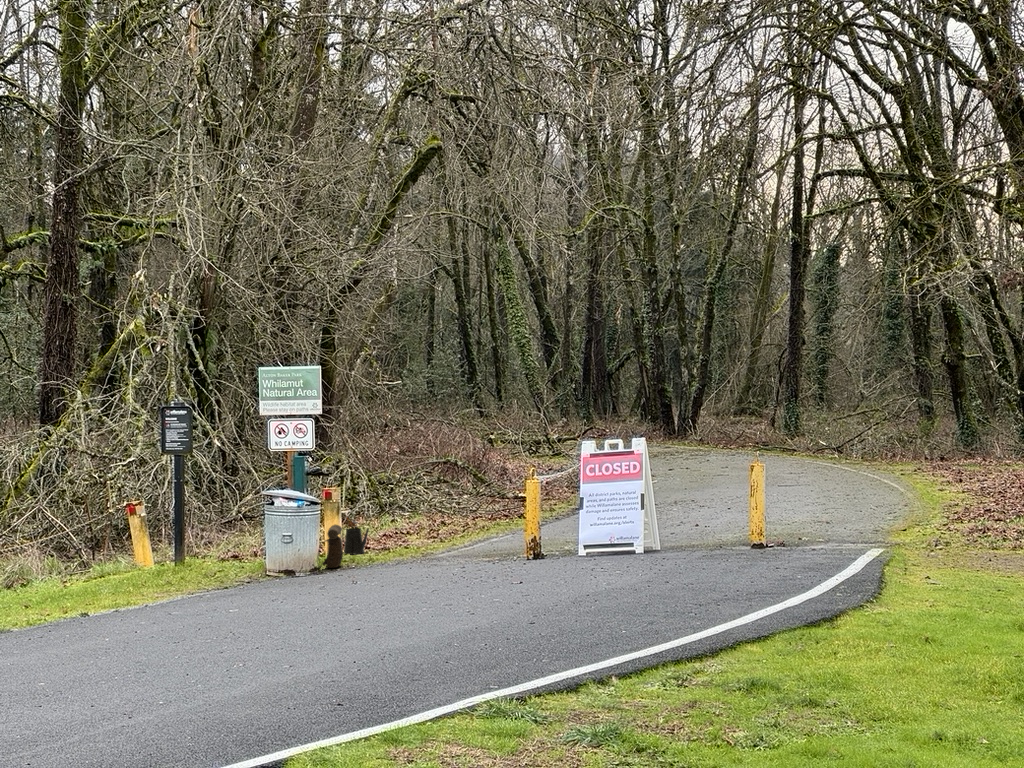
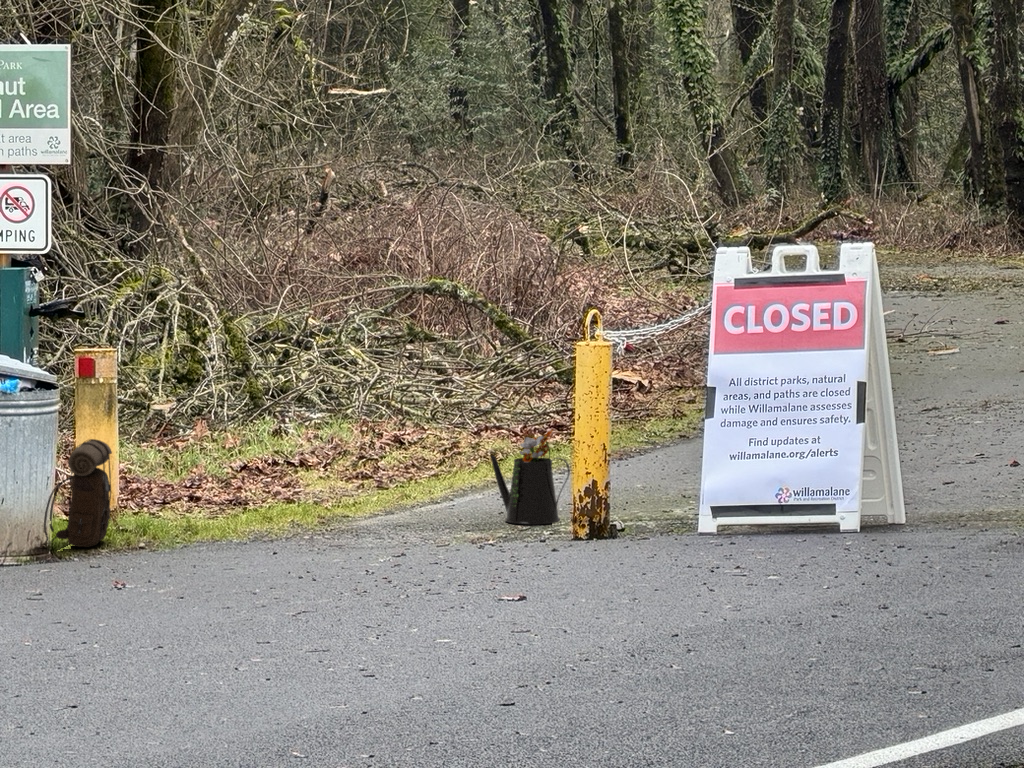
watering can: present [341,520,369,554] -> present [491,430,570,525]

